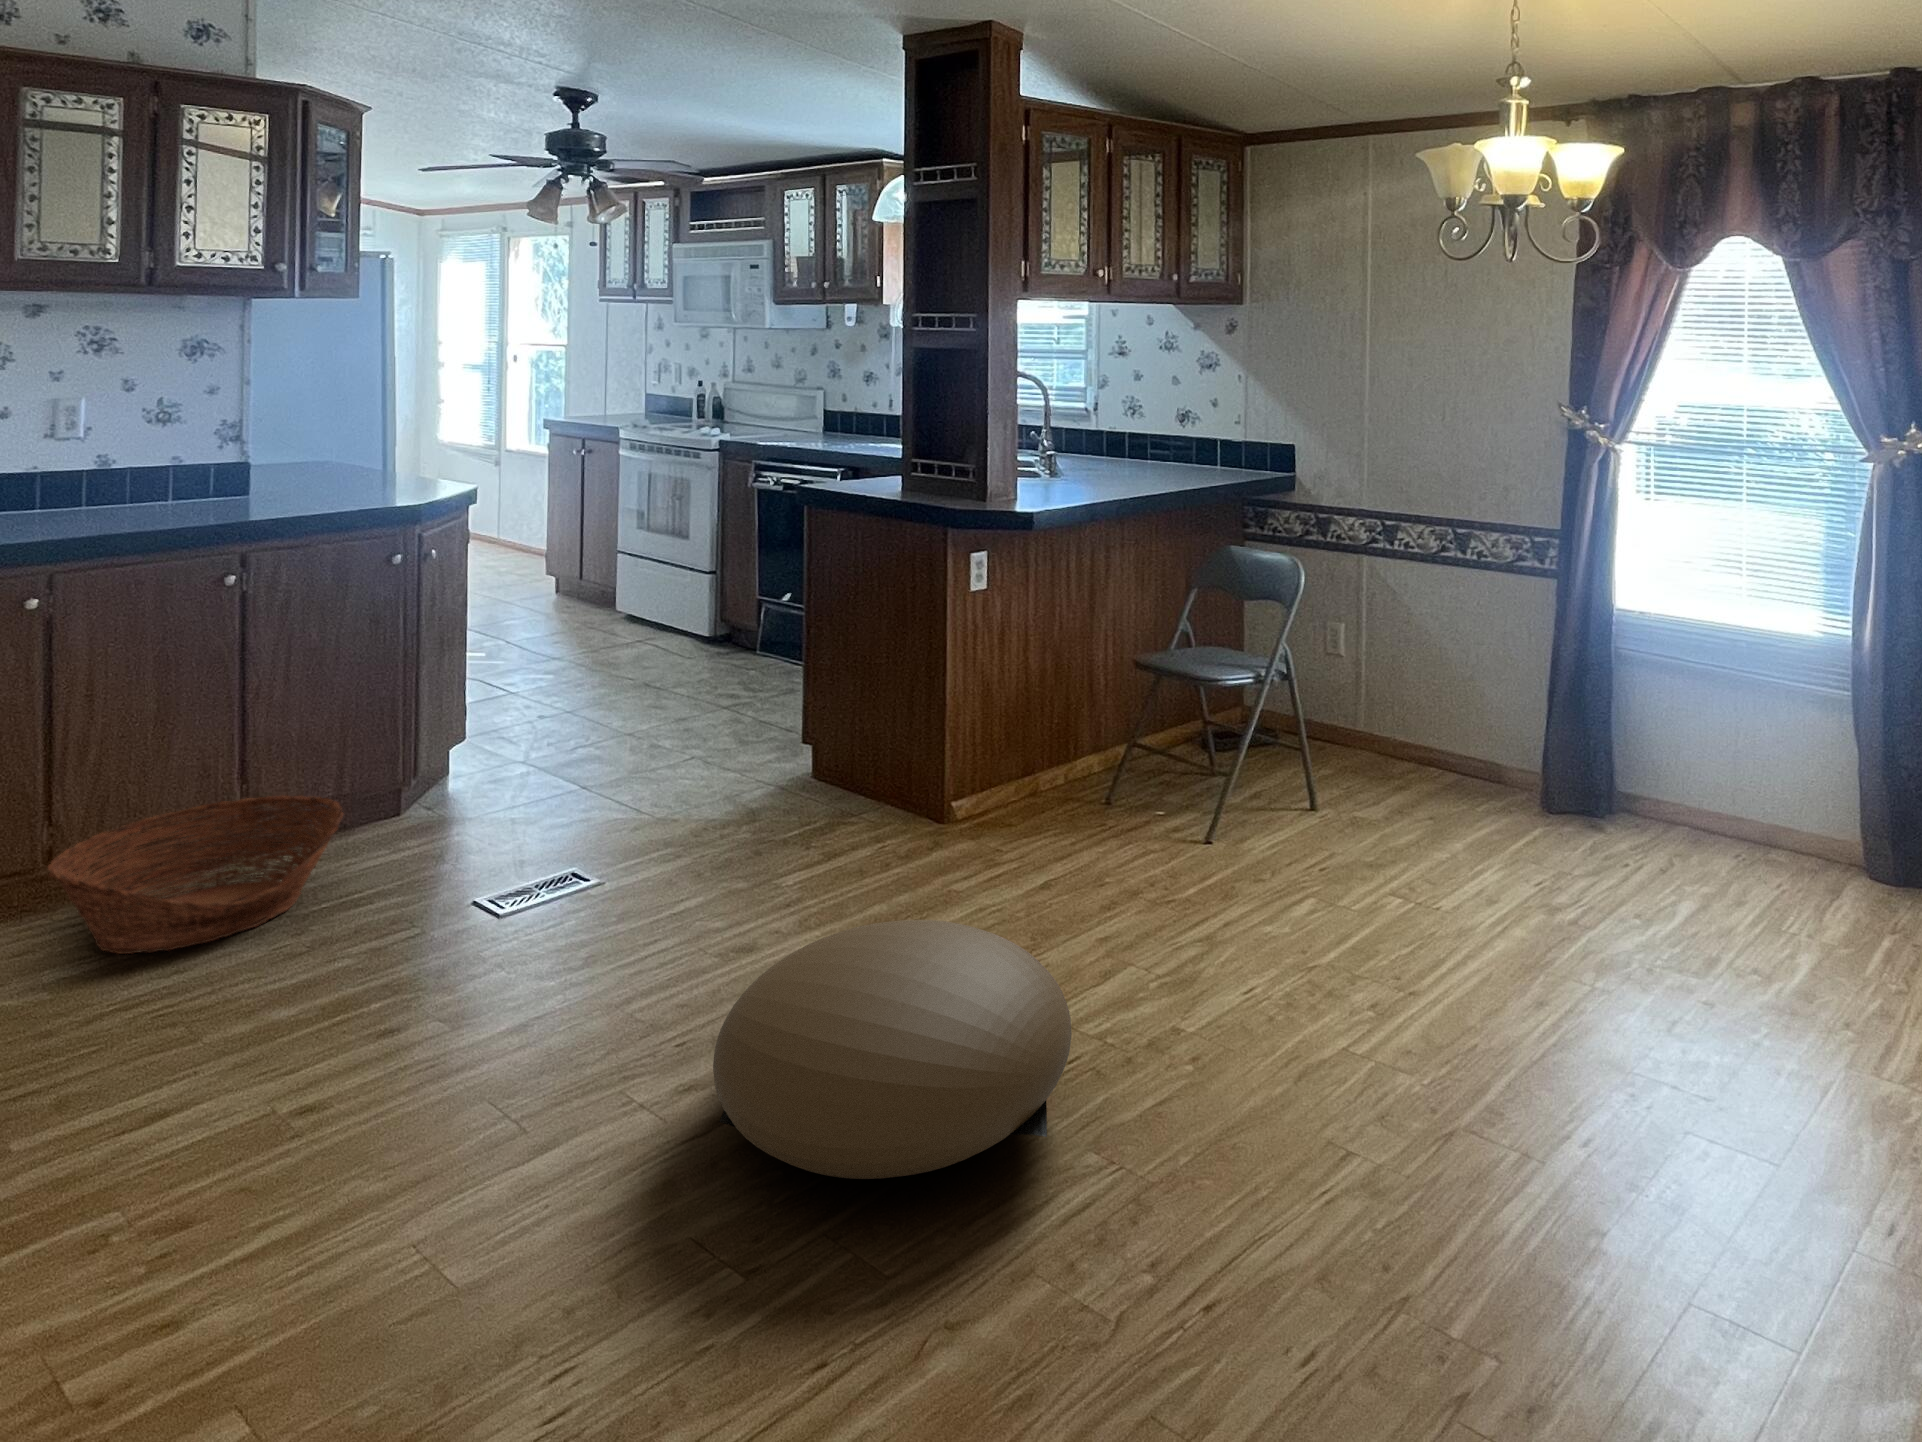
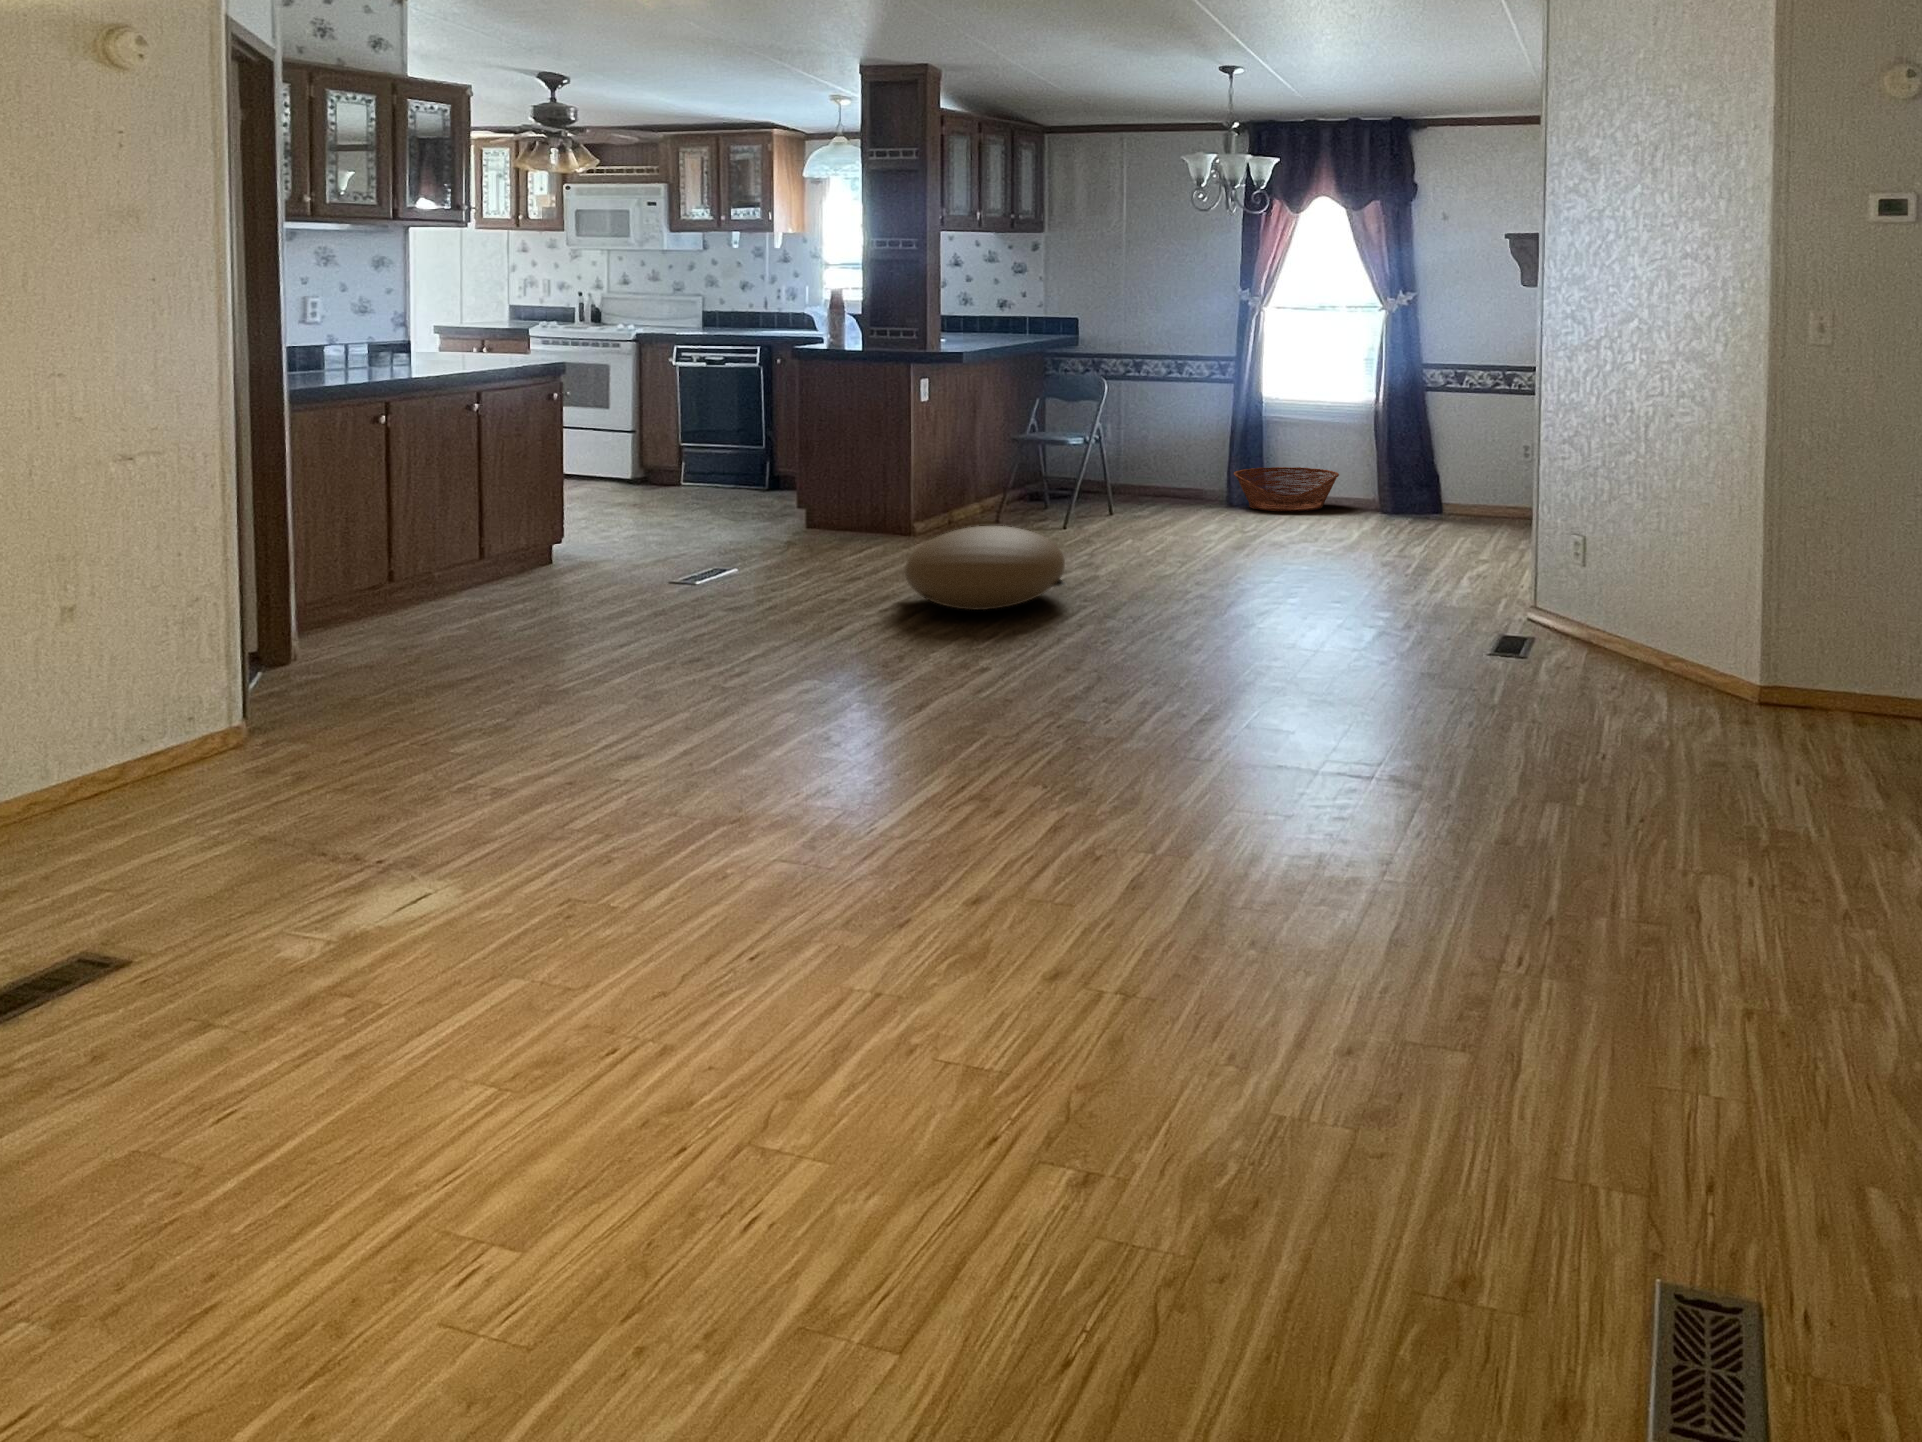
basket: present [48,795,343,954] -> present [1234,467,1339,511]

